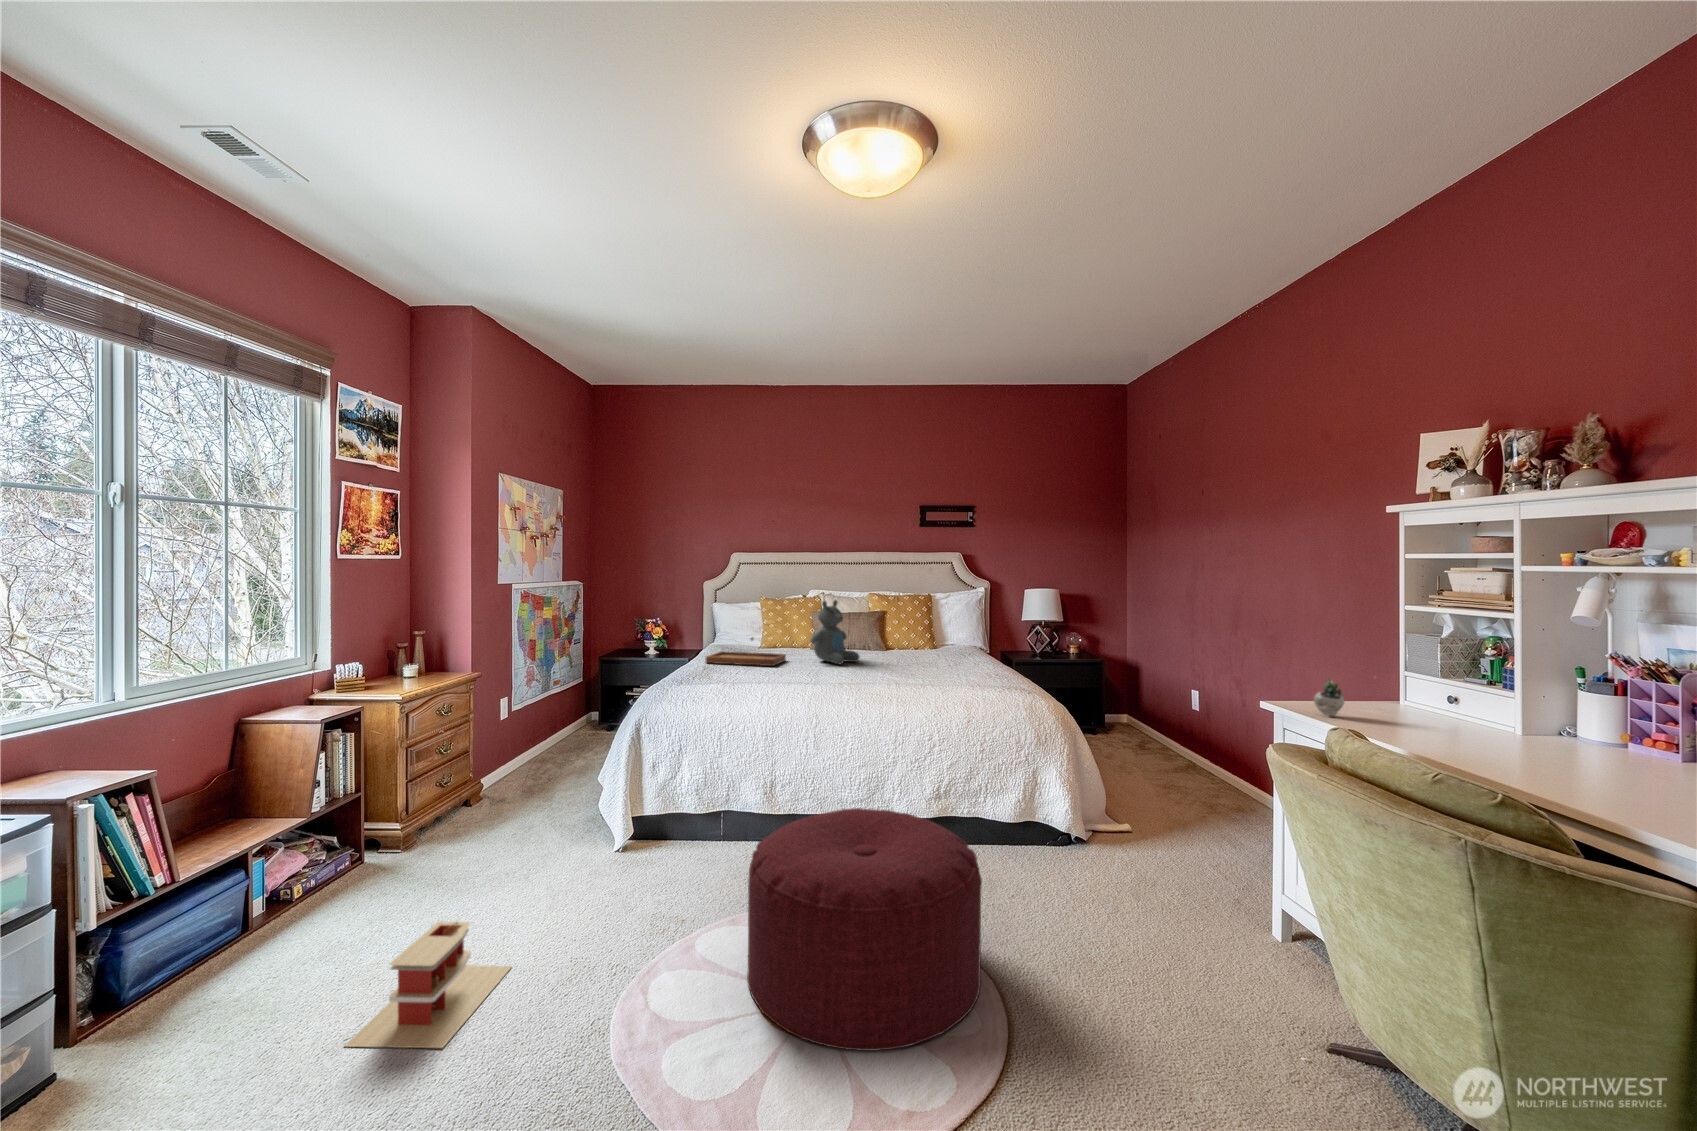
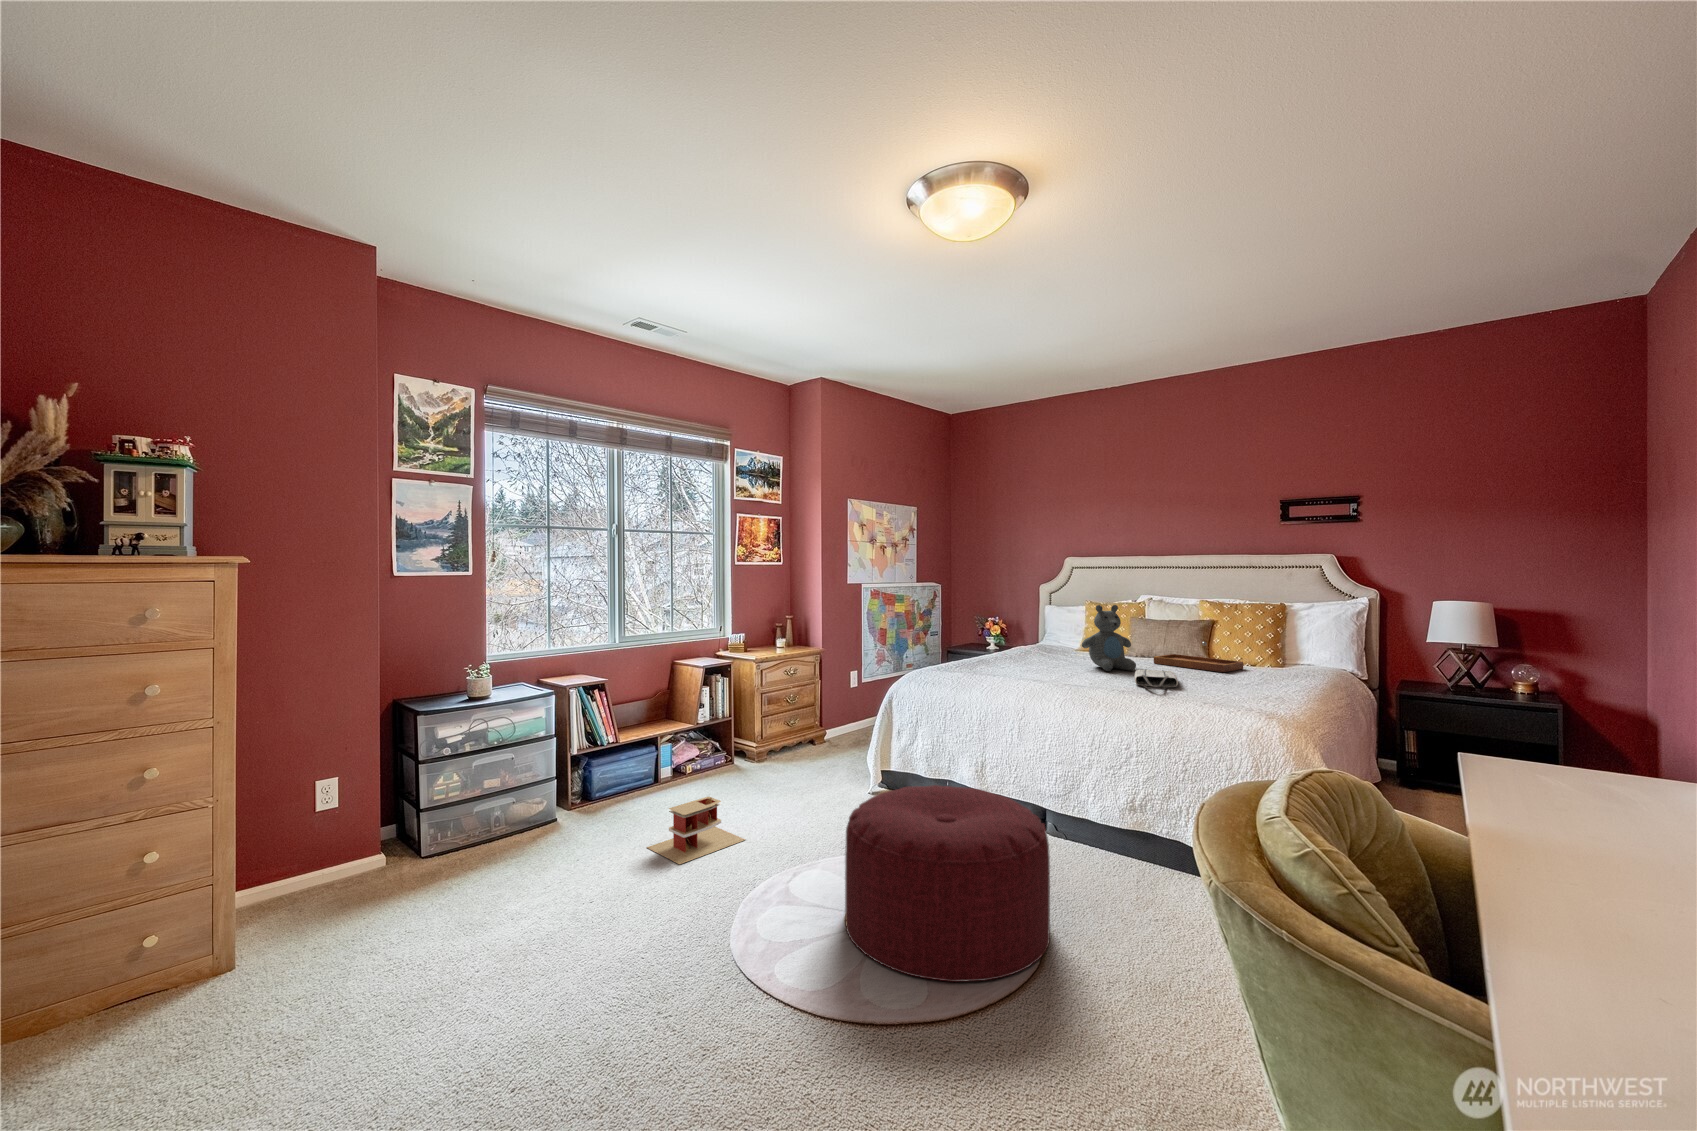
tray: present [706,637,786,666] -> present [1154,641,1243,672]
tote bag: none [872,659,921,676] -> present [1134,670,1178,689]
succulent plant: present [1314,678,1344,716] -> none [1516,733,1624,791]

